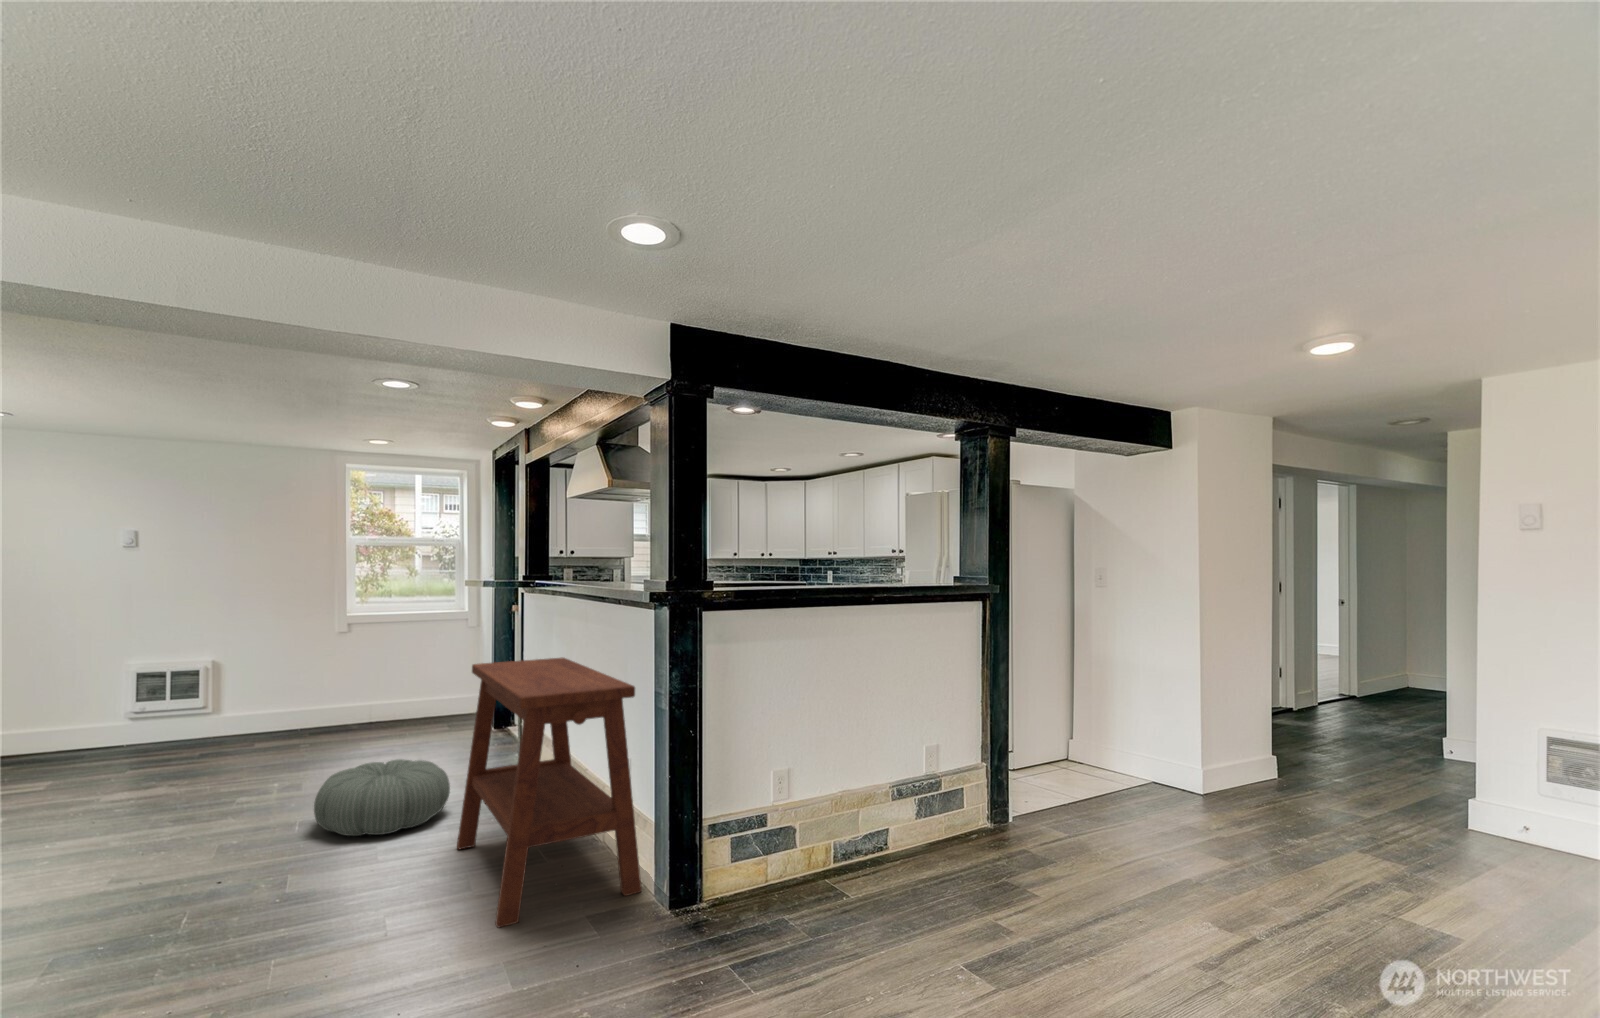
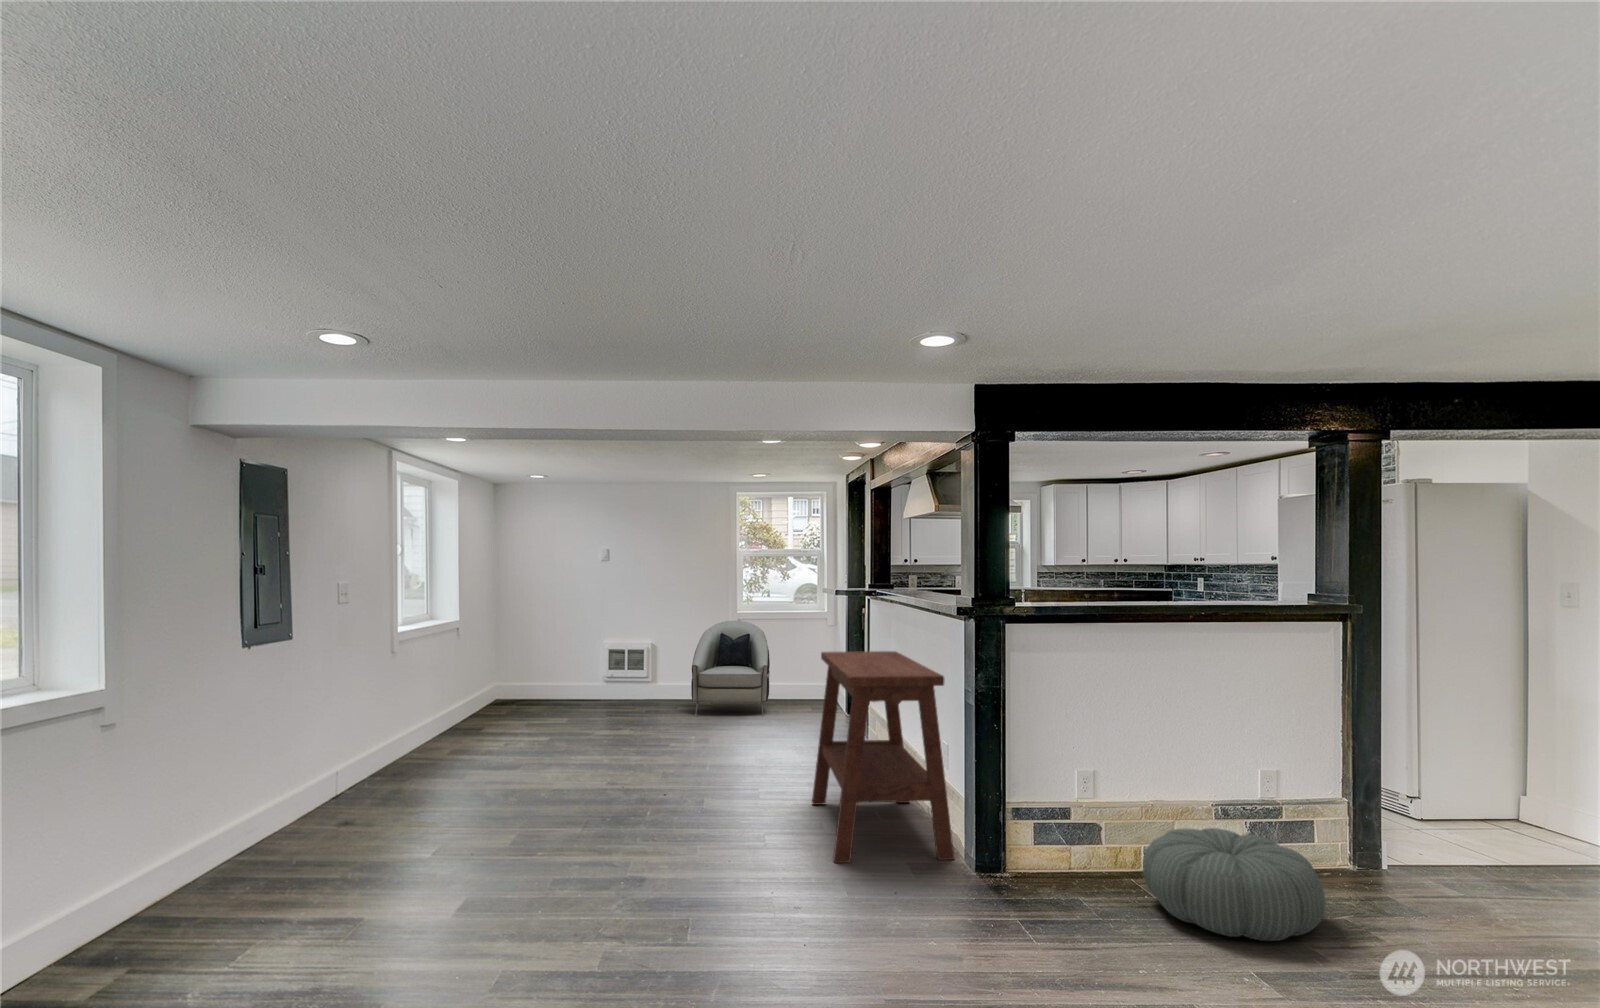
armchair: none [278,609,388,748] -> present [691,621,770,716]
pouf: present [314,759,450,836] -> present [1143,828,1326,941]

